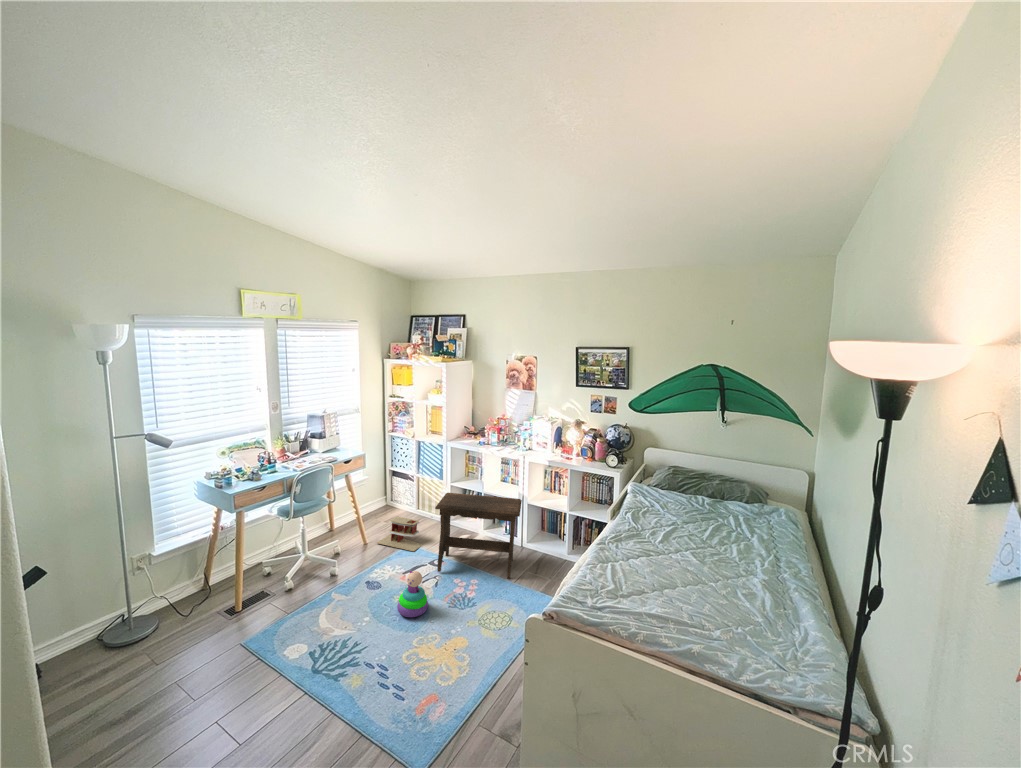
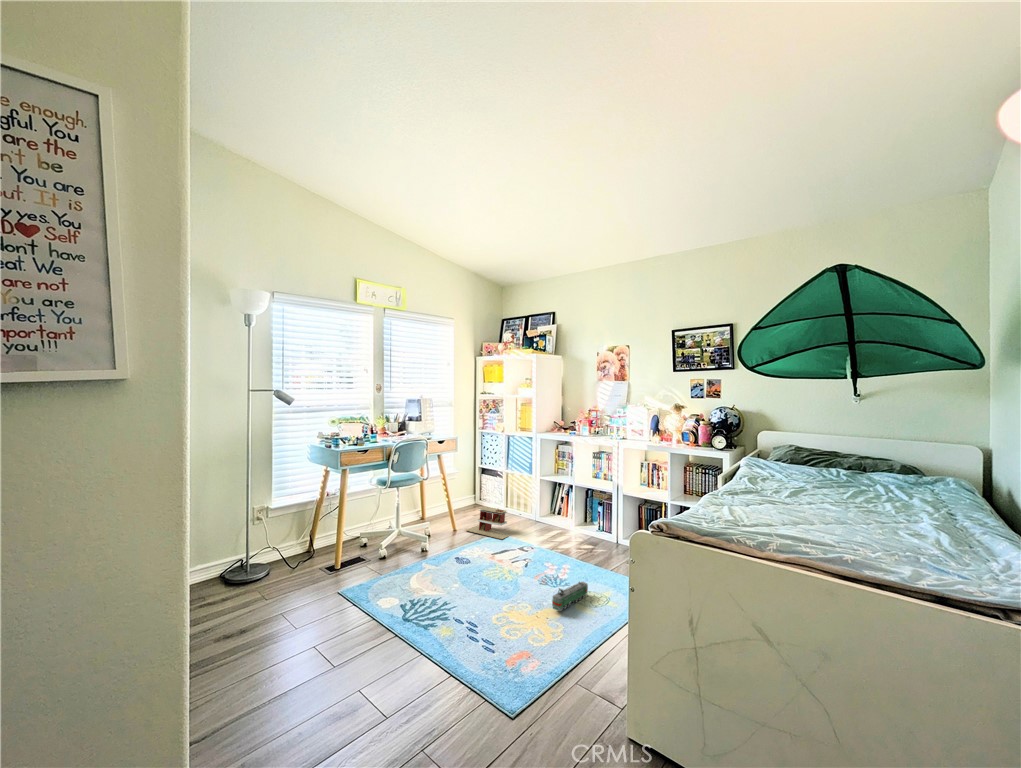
footstool: present [435,493,522,579] -> none [525,477,616,569]
stacking toy: present [397,571,428,617] -> none [486,539,518,588]
toy train: none [459,603,493,641] -> present [552,582,588,611]

